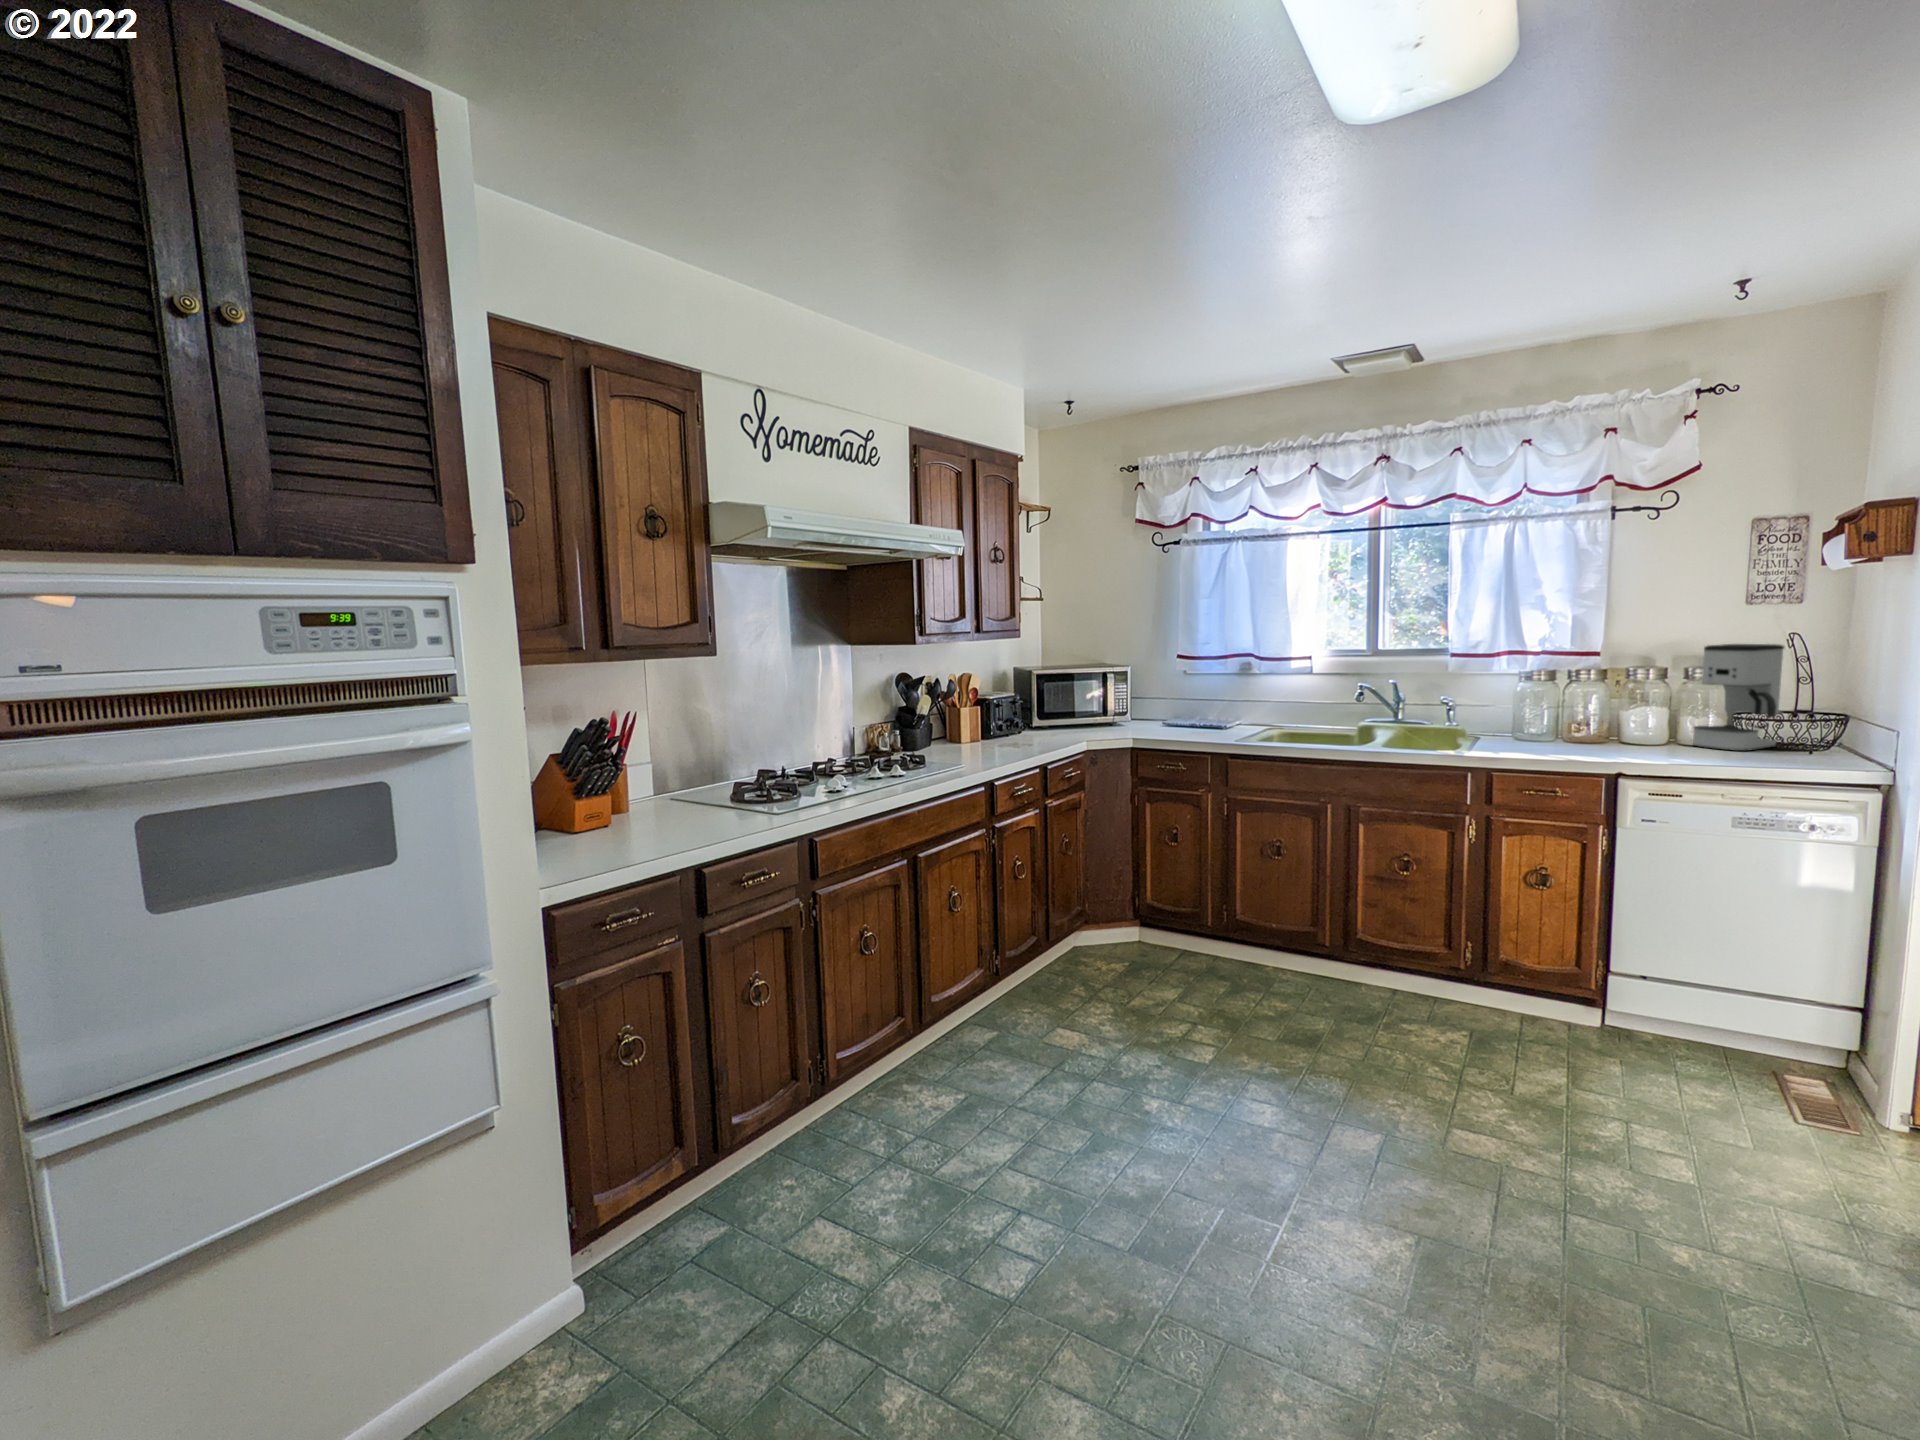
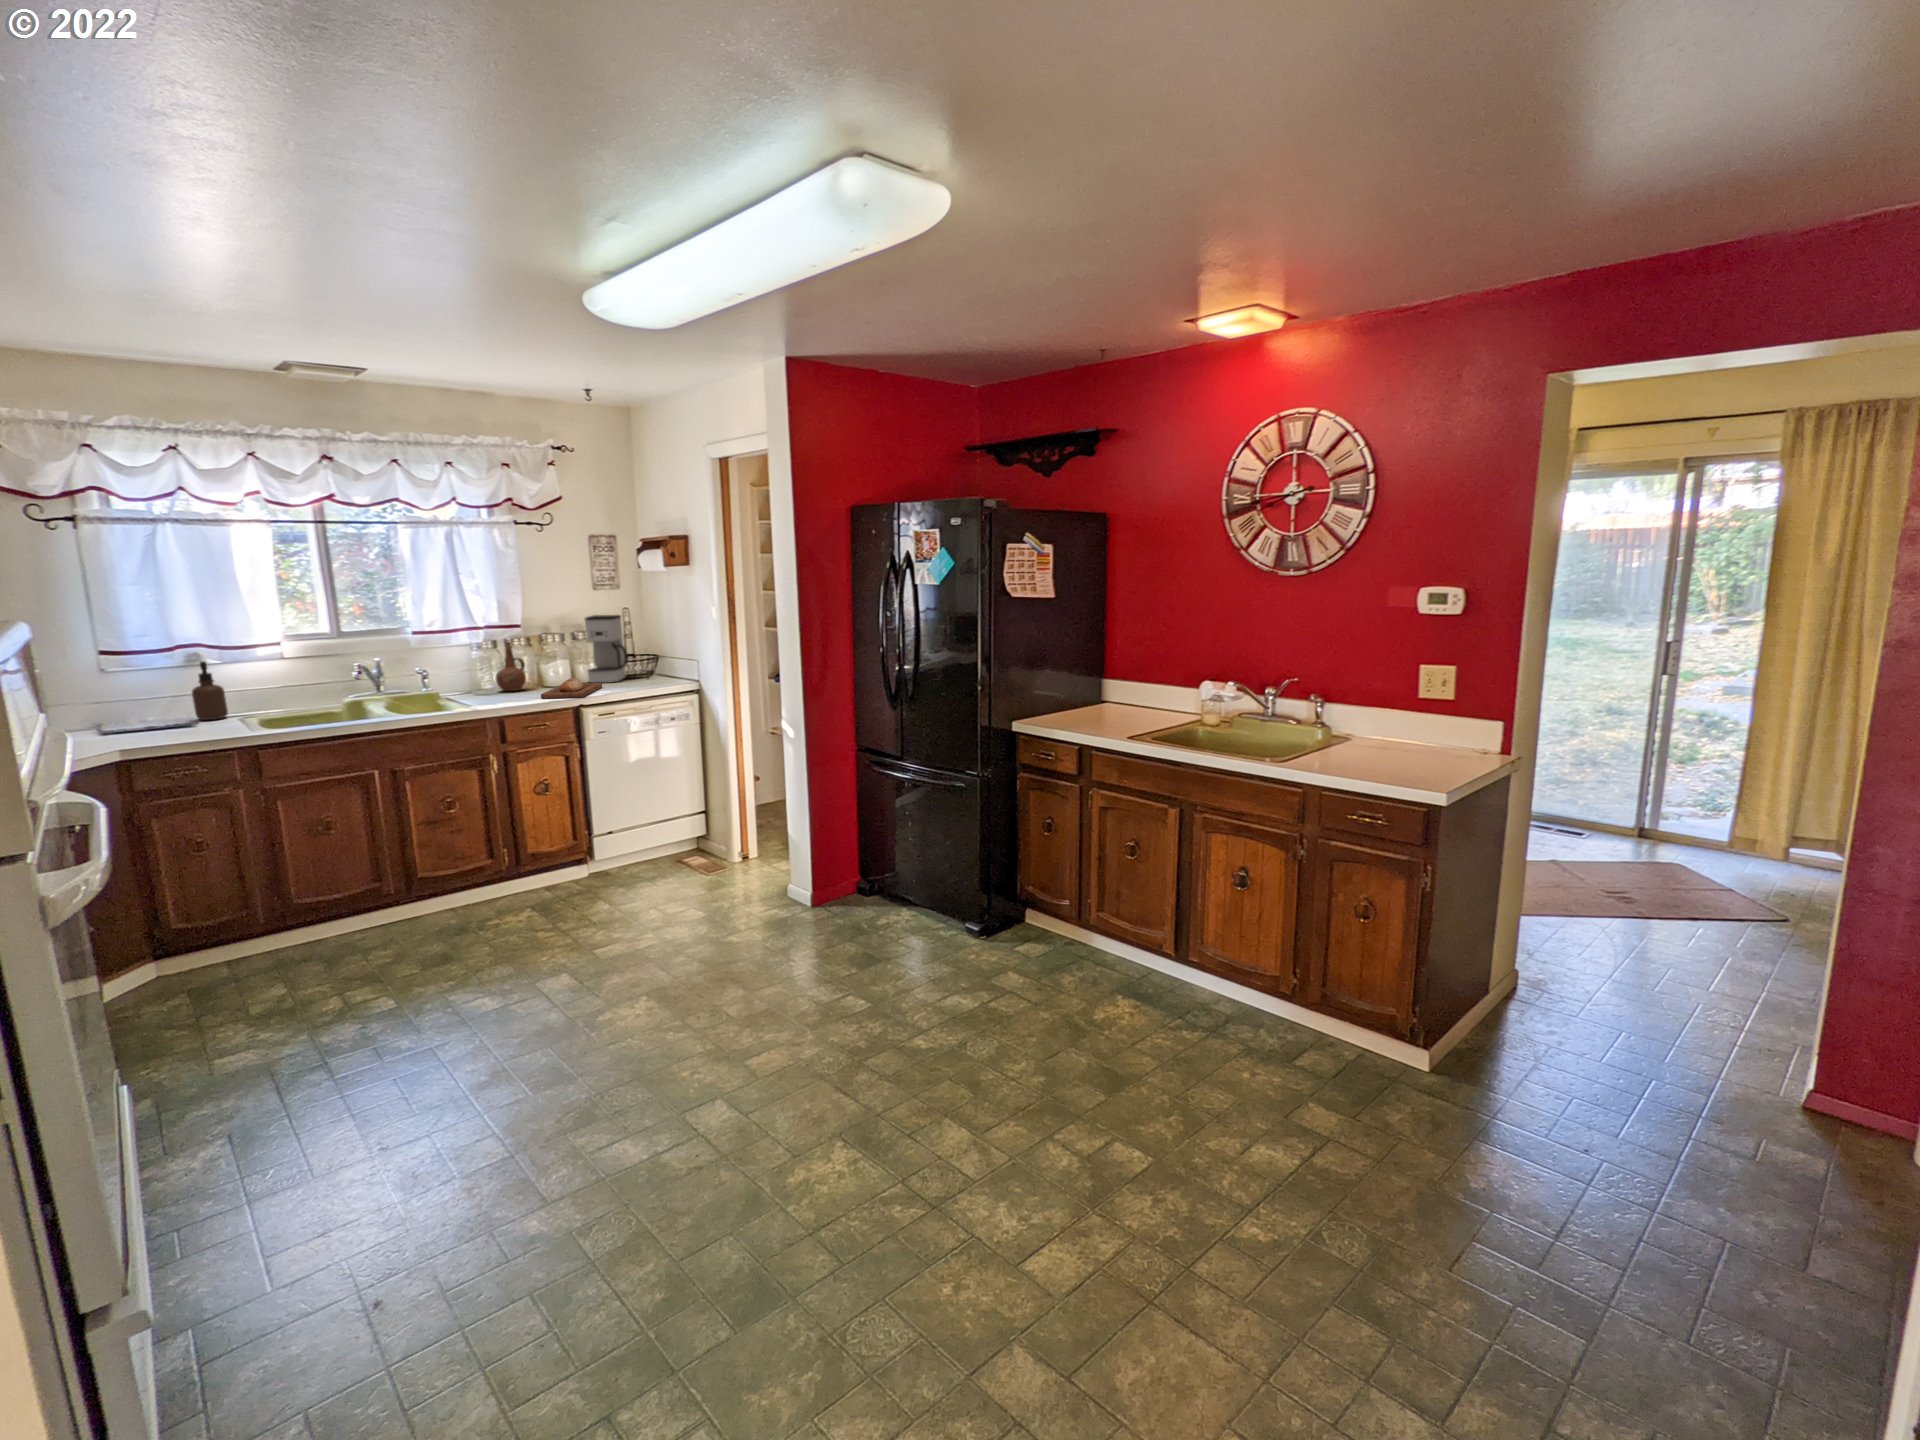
soap dispenser: none [1240,668,1264,724] -> present [192,661,228,720]
ceramic pitcher: none [1540,673,1588,740] -> present [495,642,526,691]
bread loaf: none [1569,733,1698,763] -> present [541,678,602,698]

